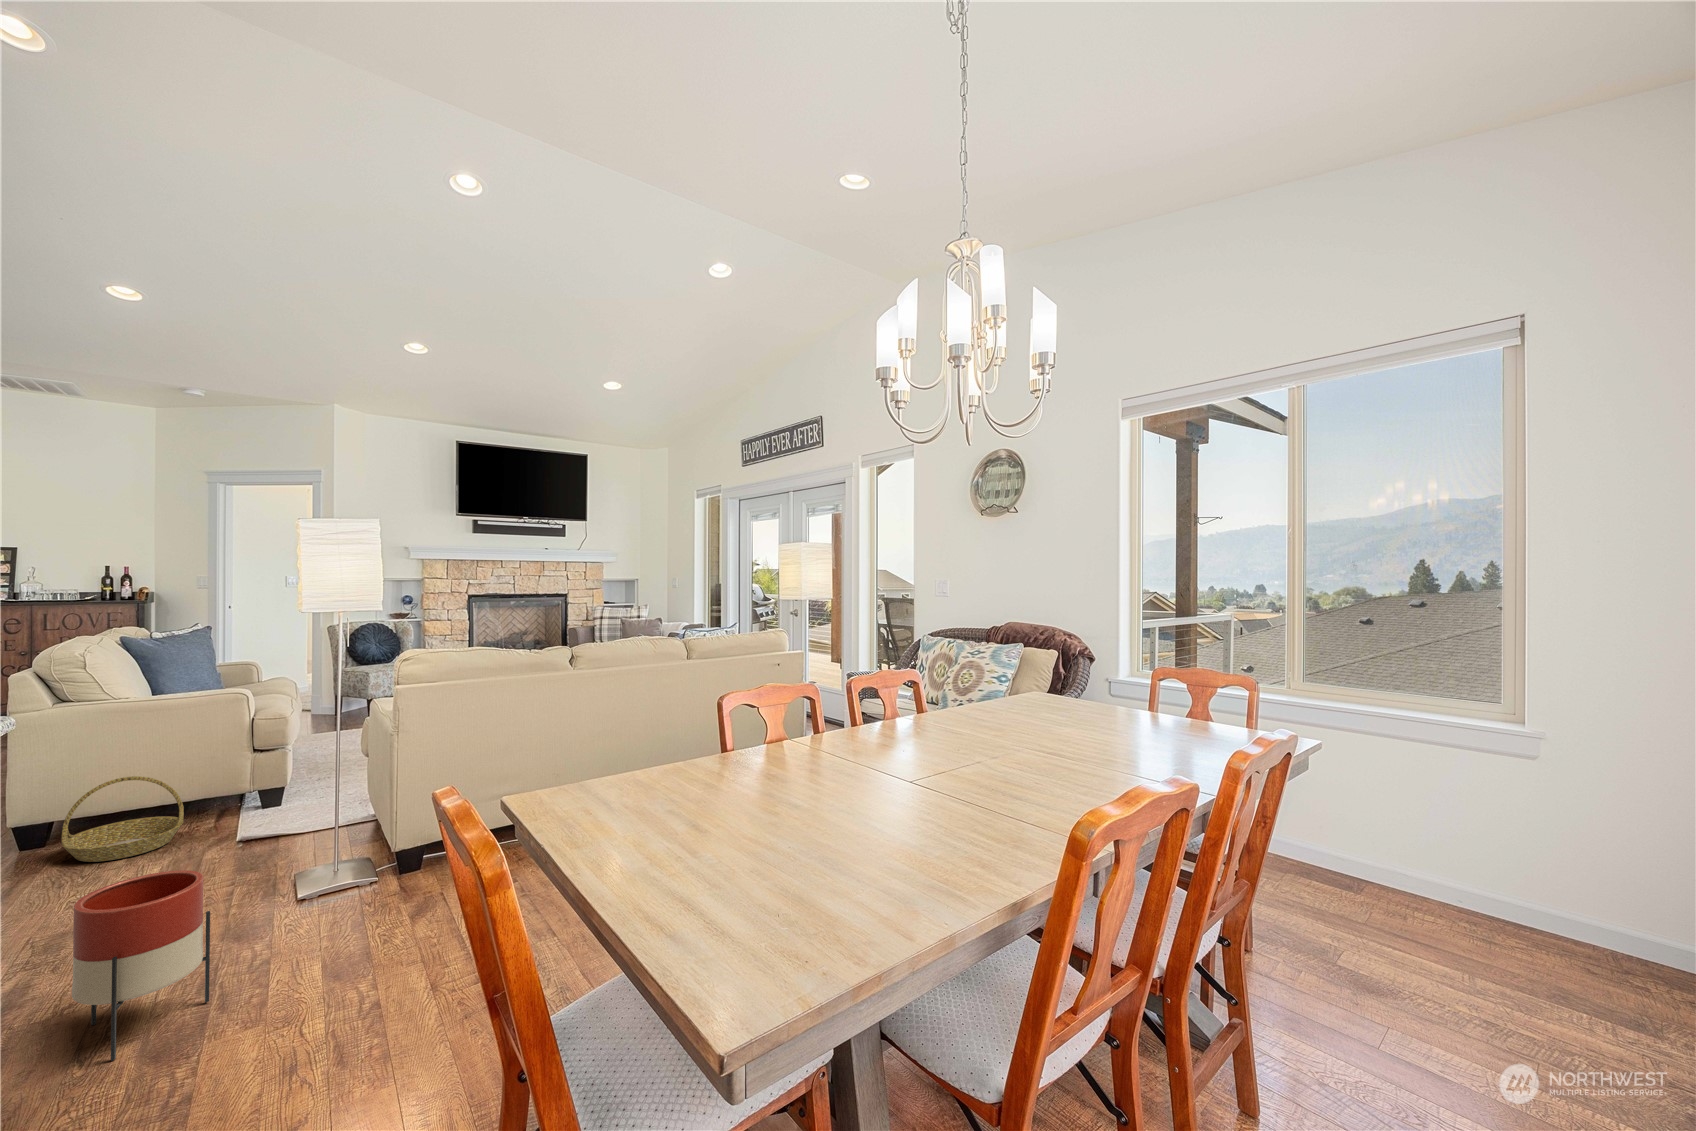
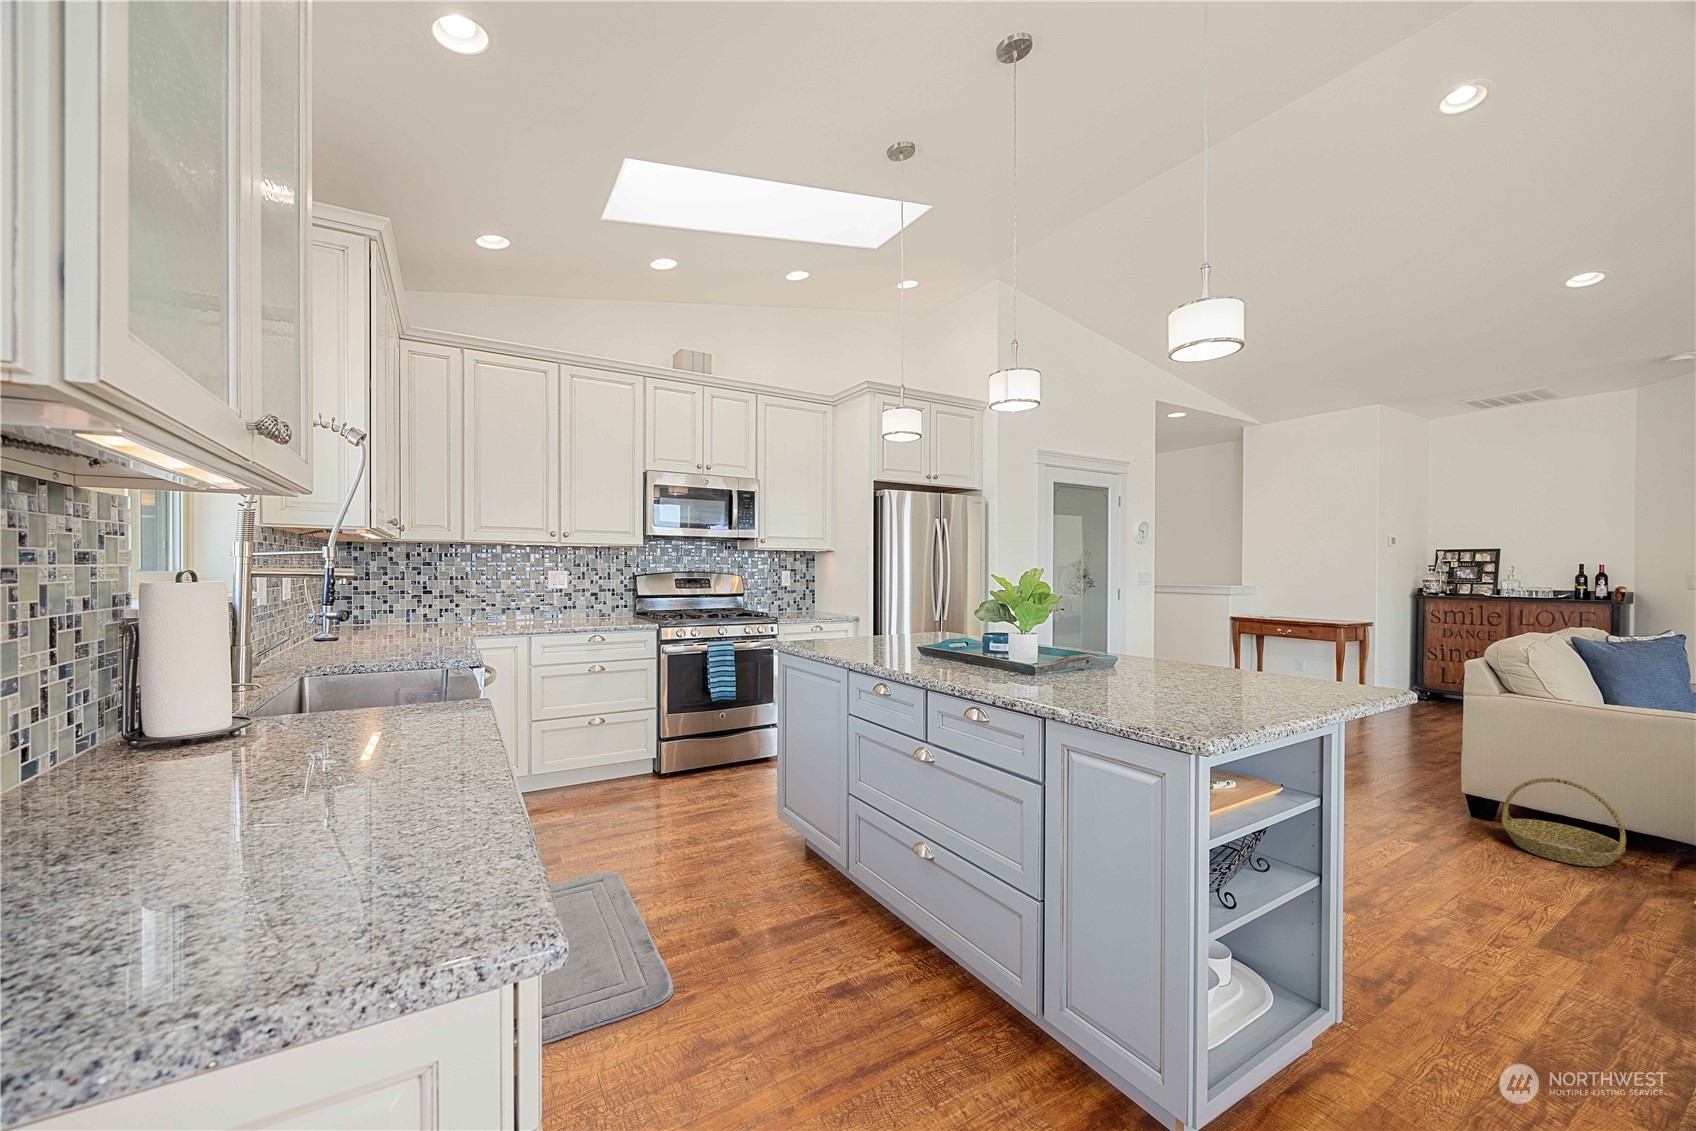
planter: present [72,870,210,1061] -> none [1464,873,1607,1061]

